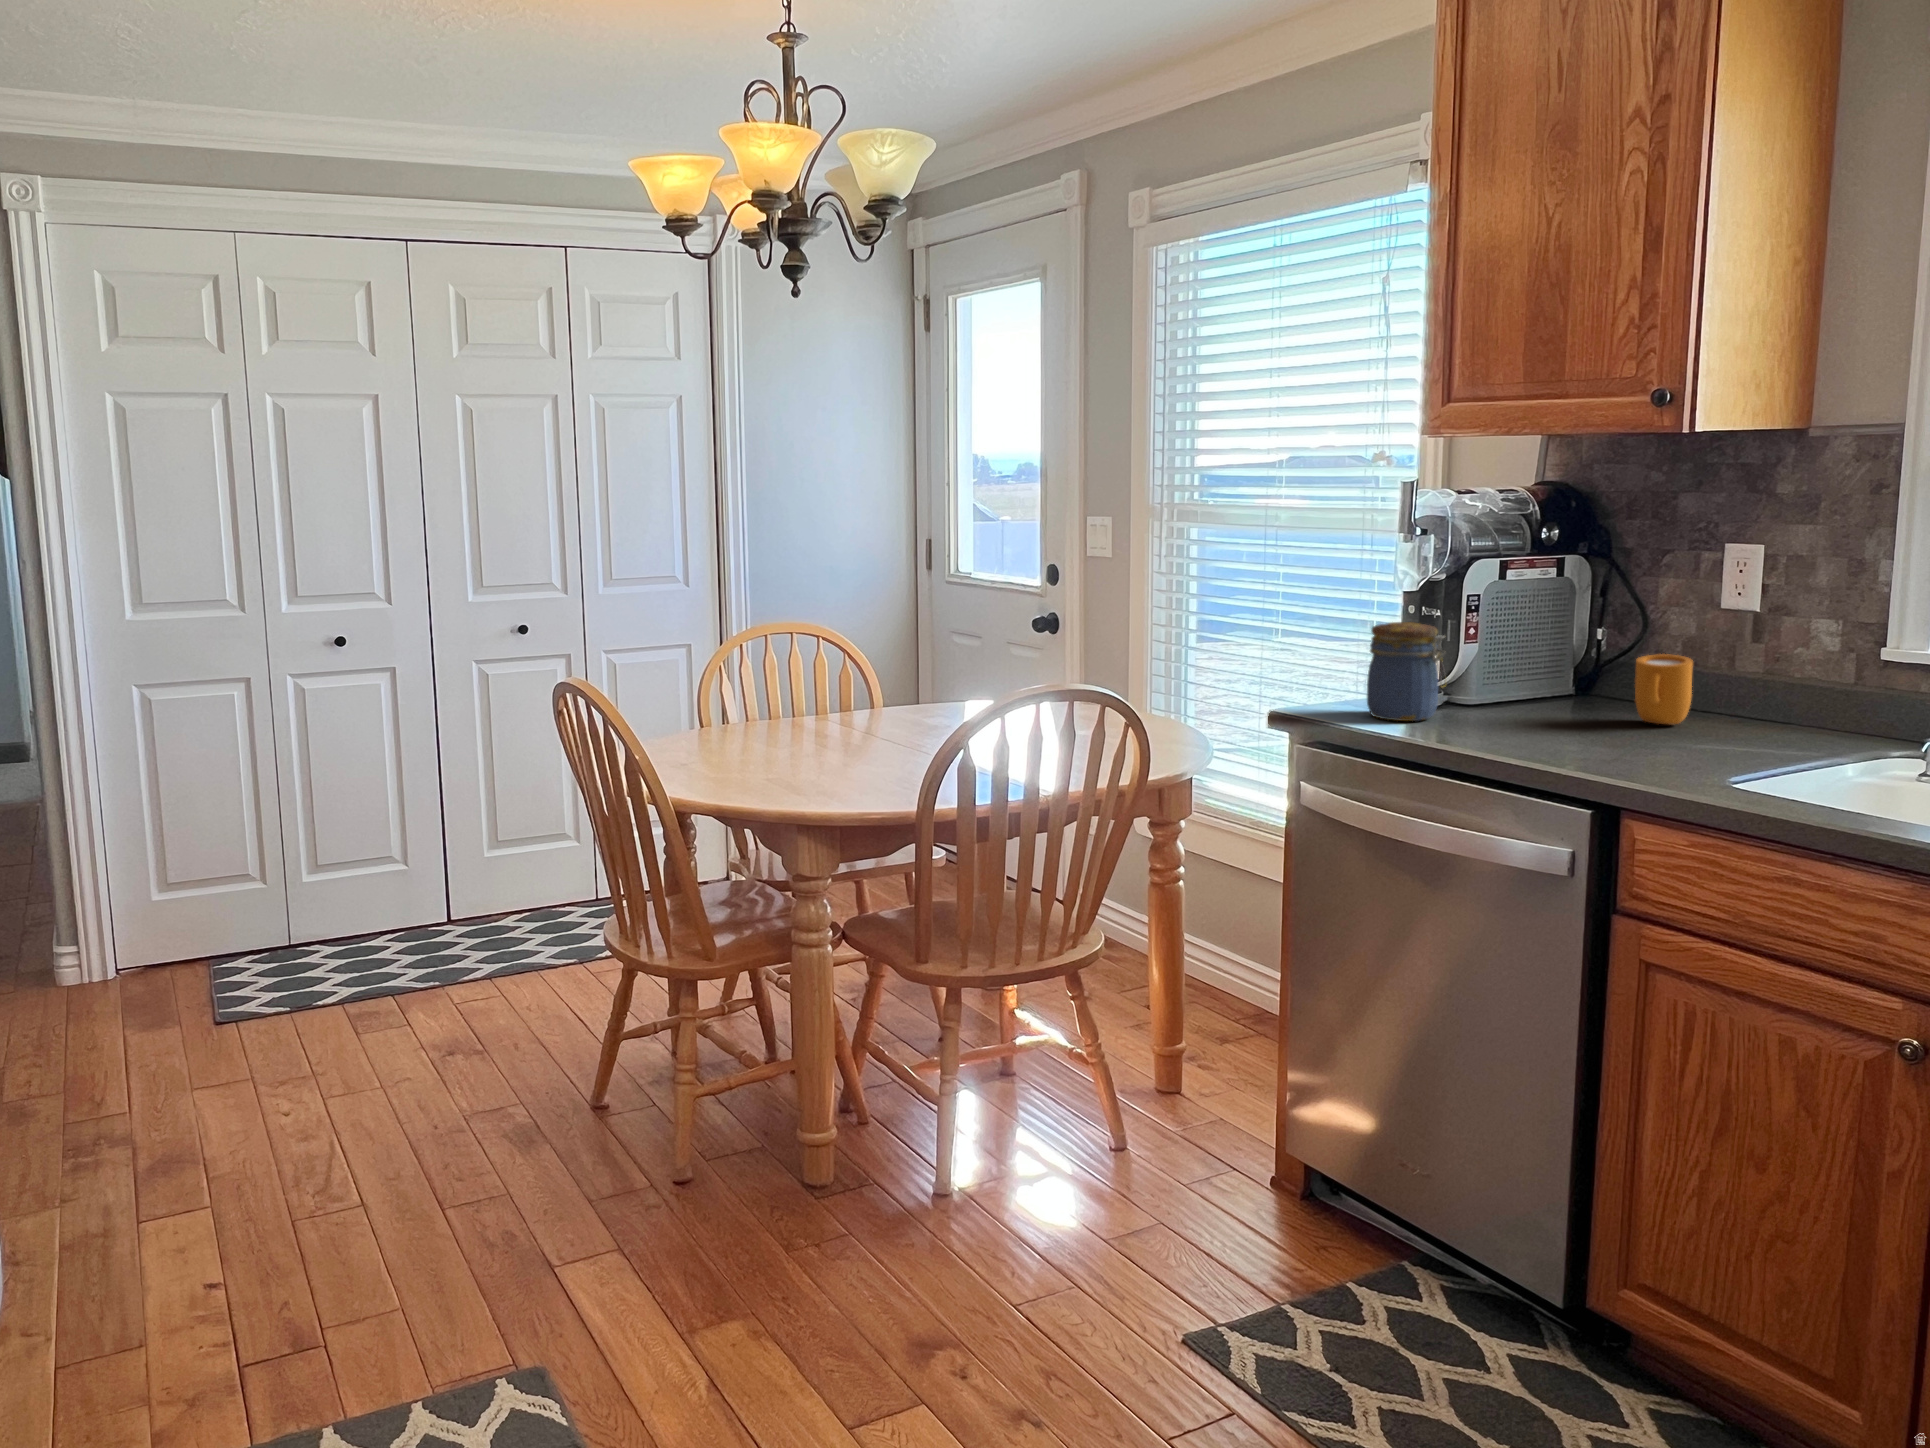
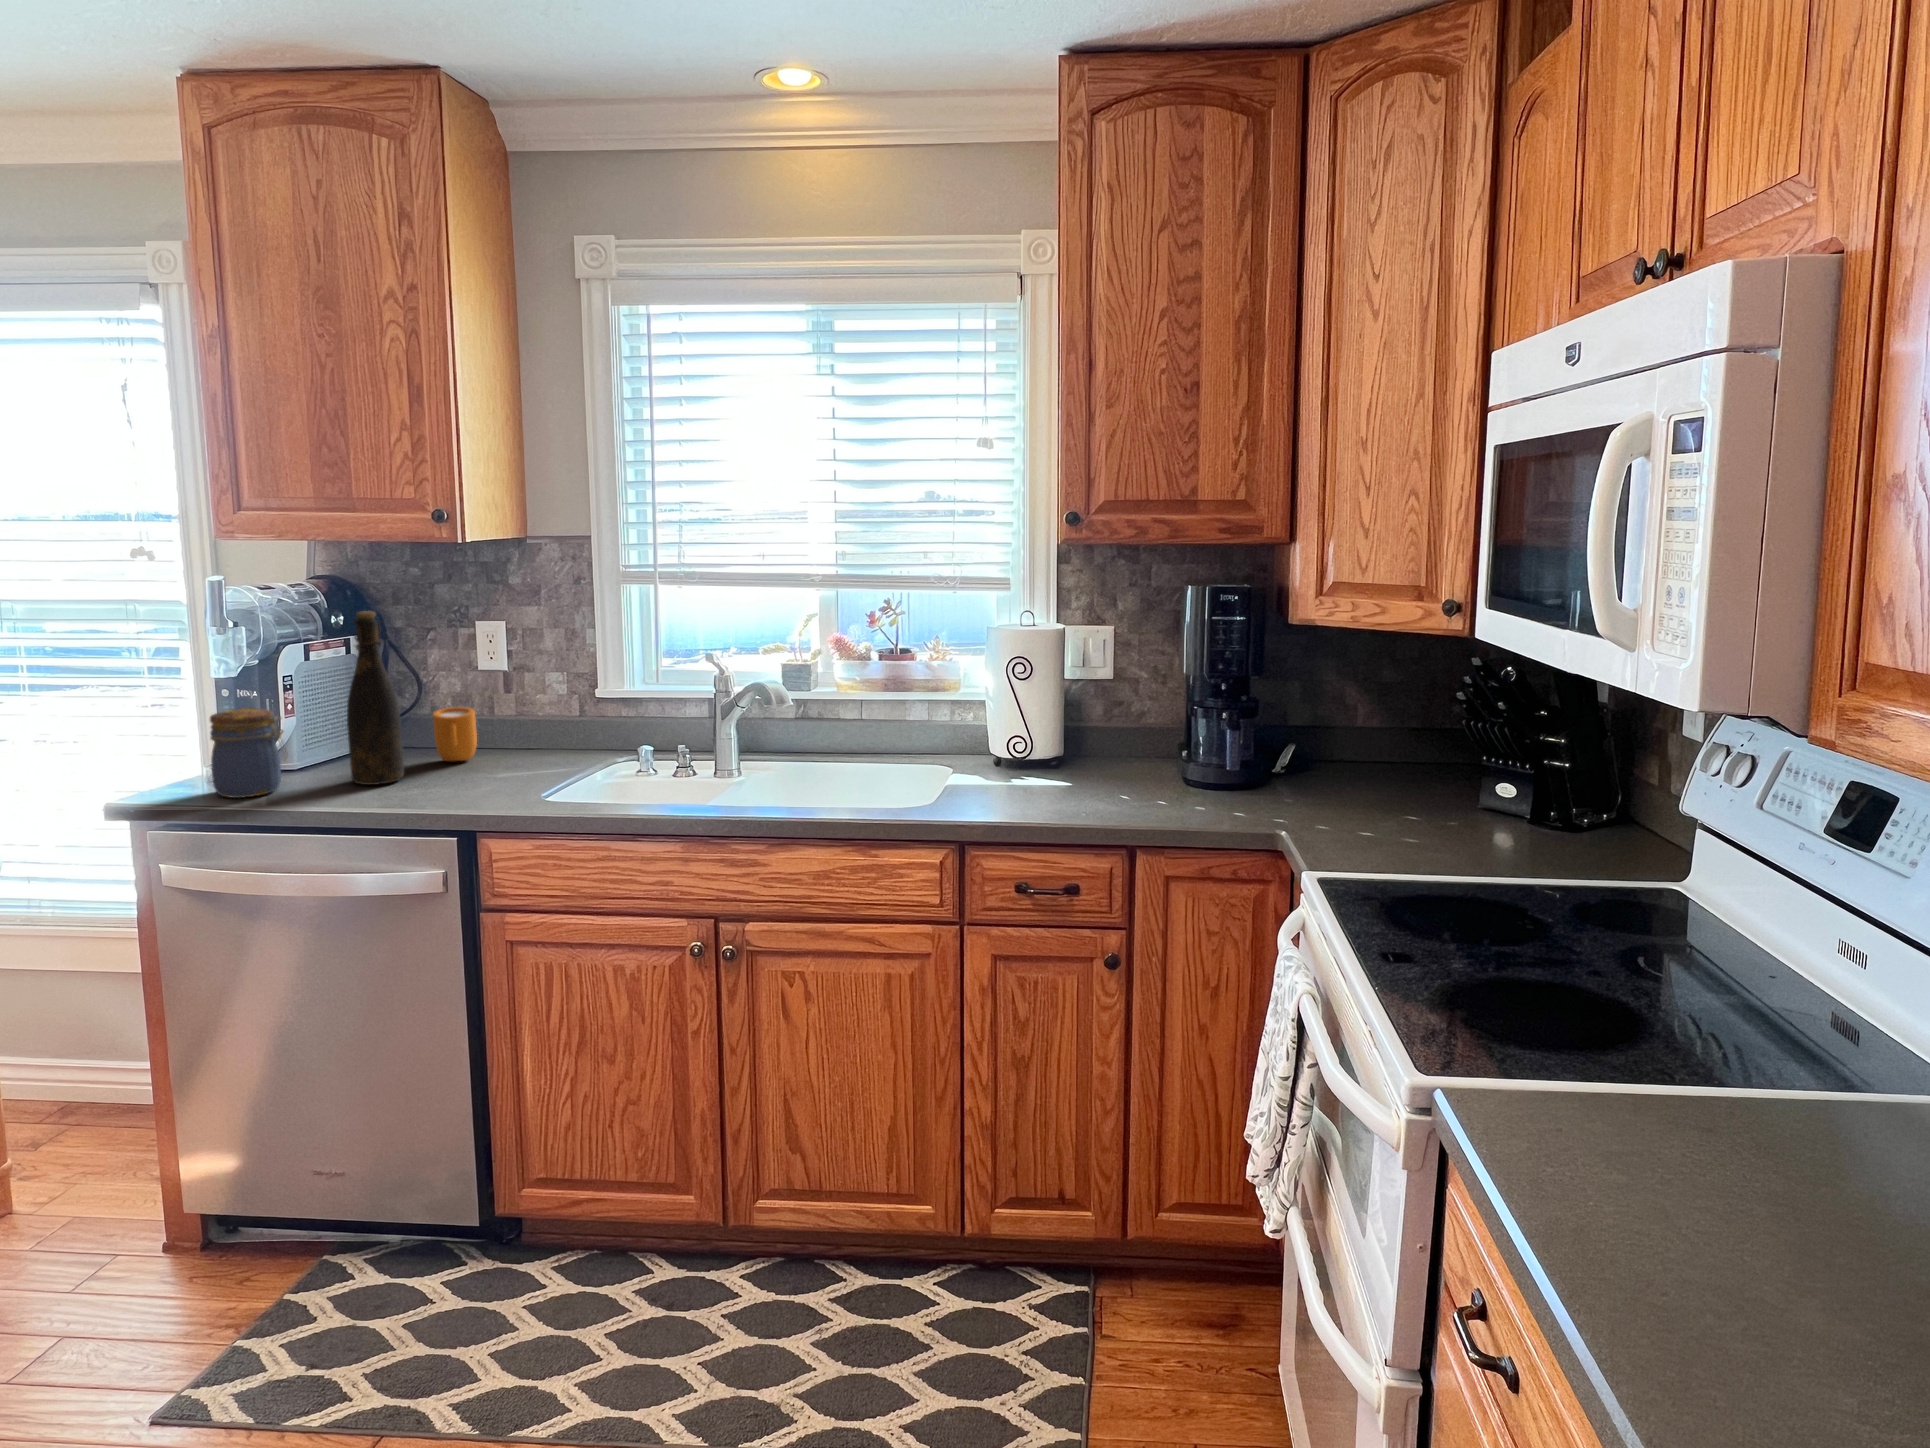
bottle: none [1514,519,1581,732] -> present [347,611,404,785]

